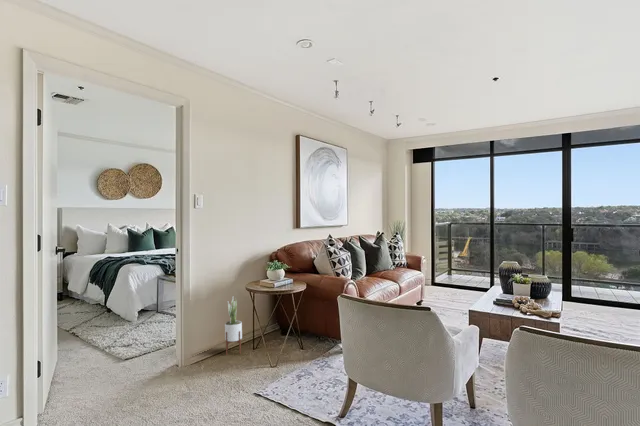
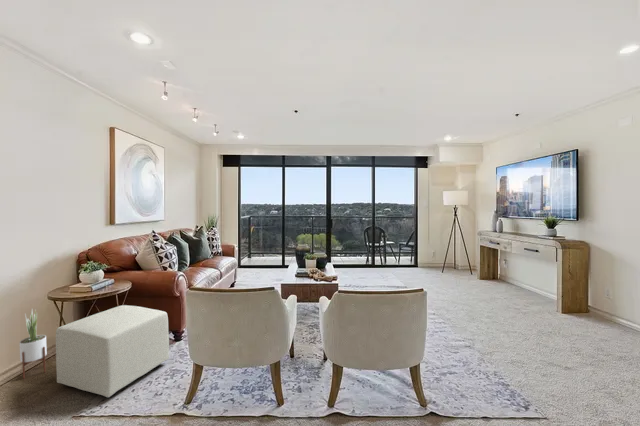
ottoman: none [245,305,334,389] -> present [56,305,169,397]

